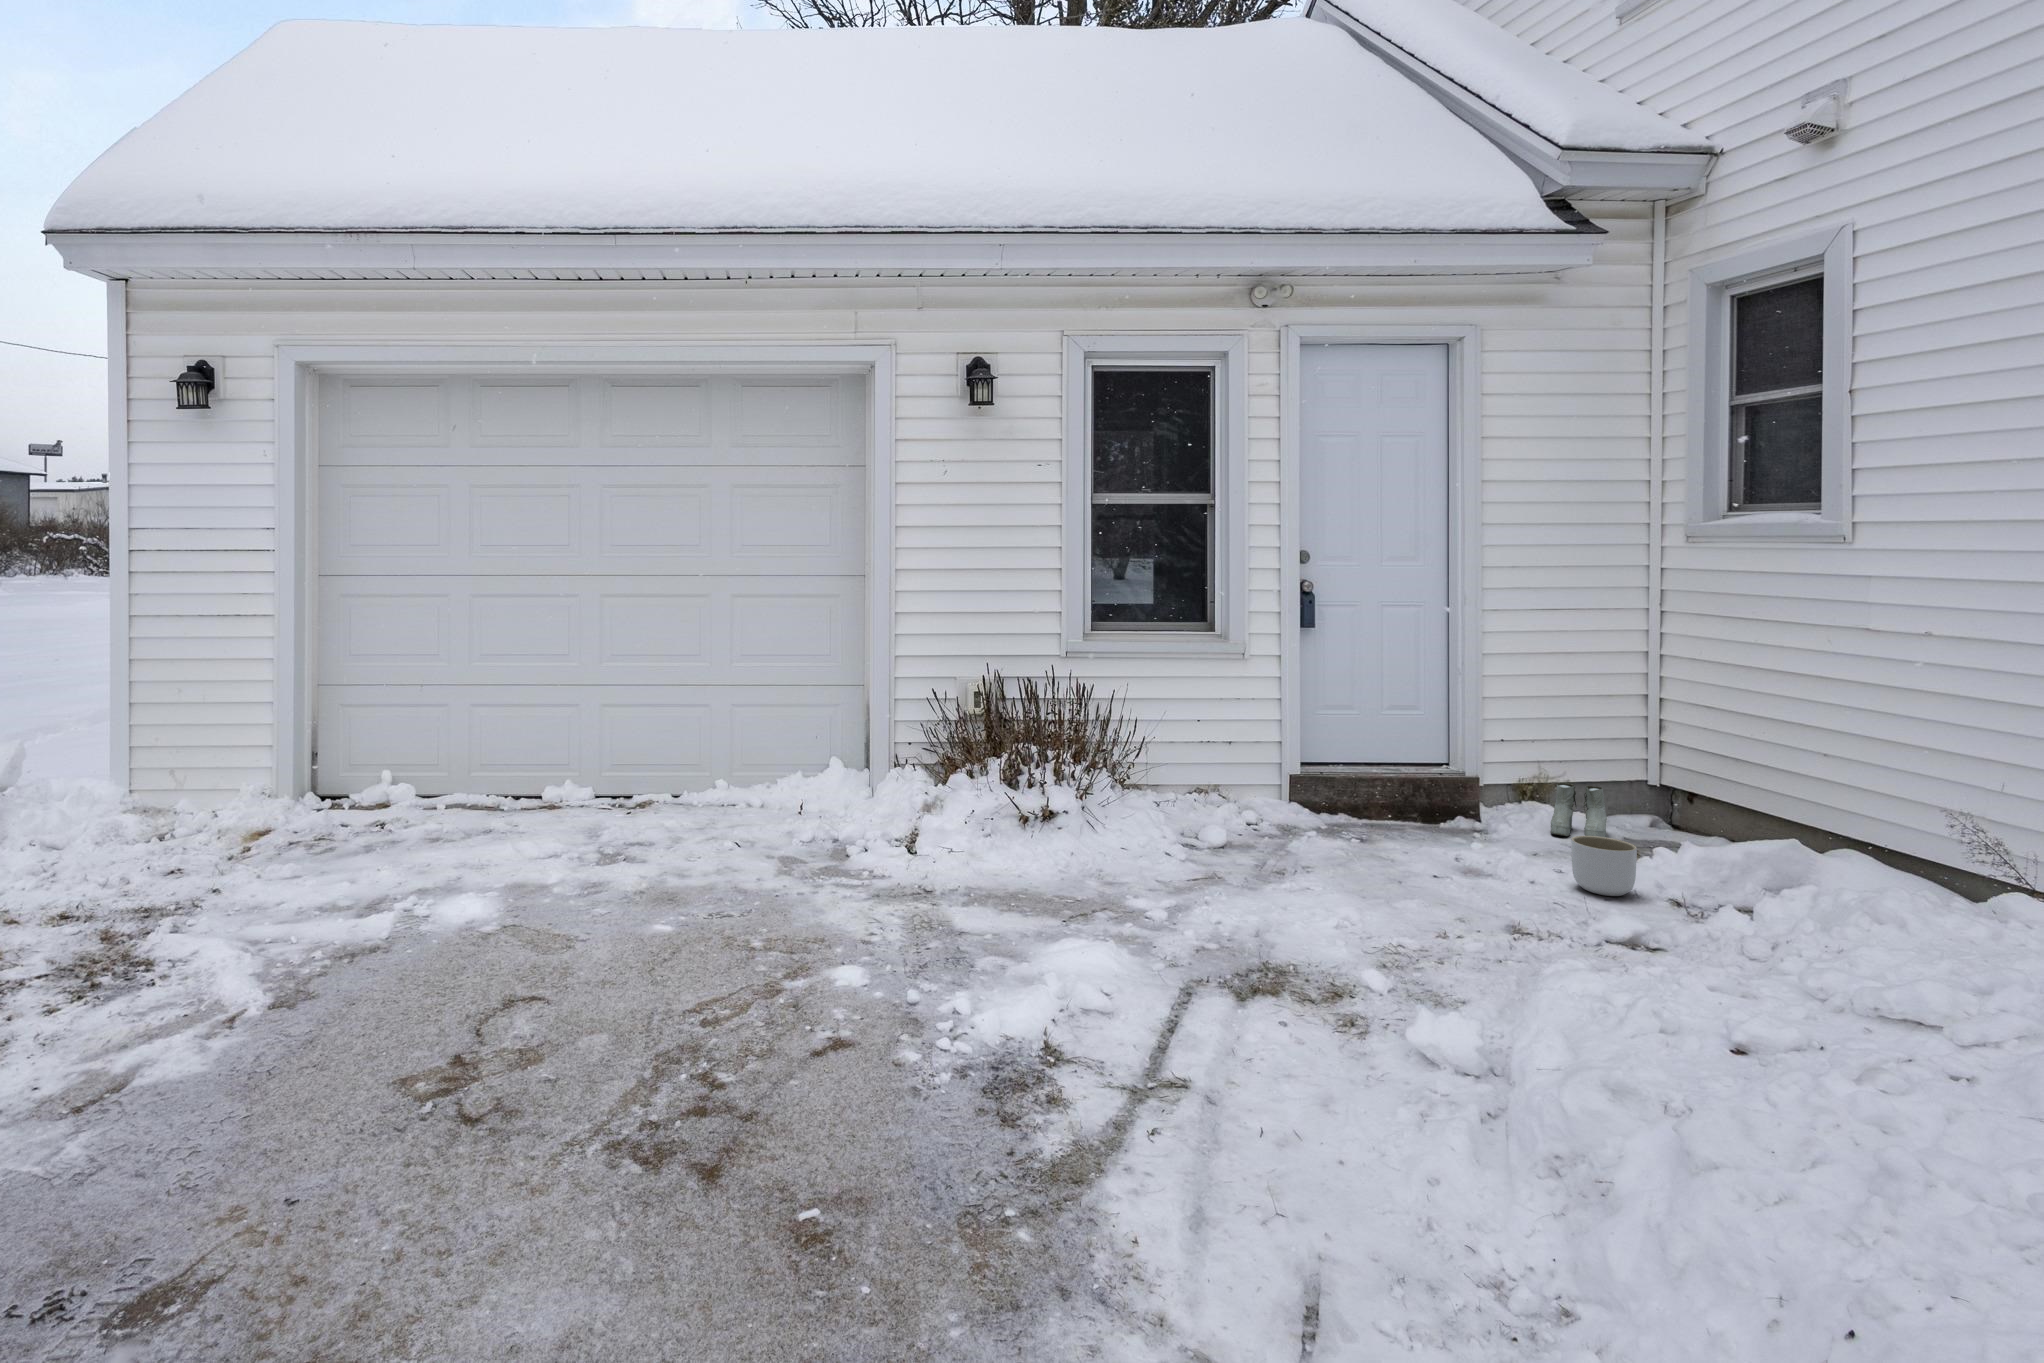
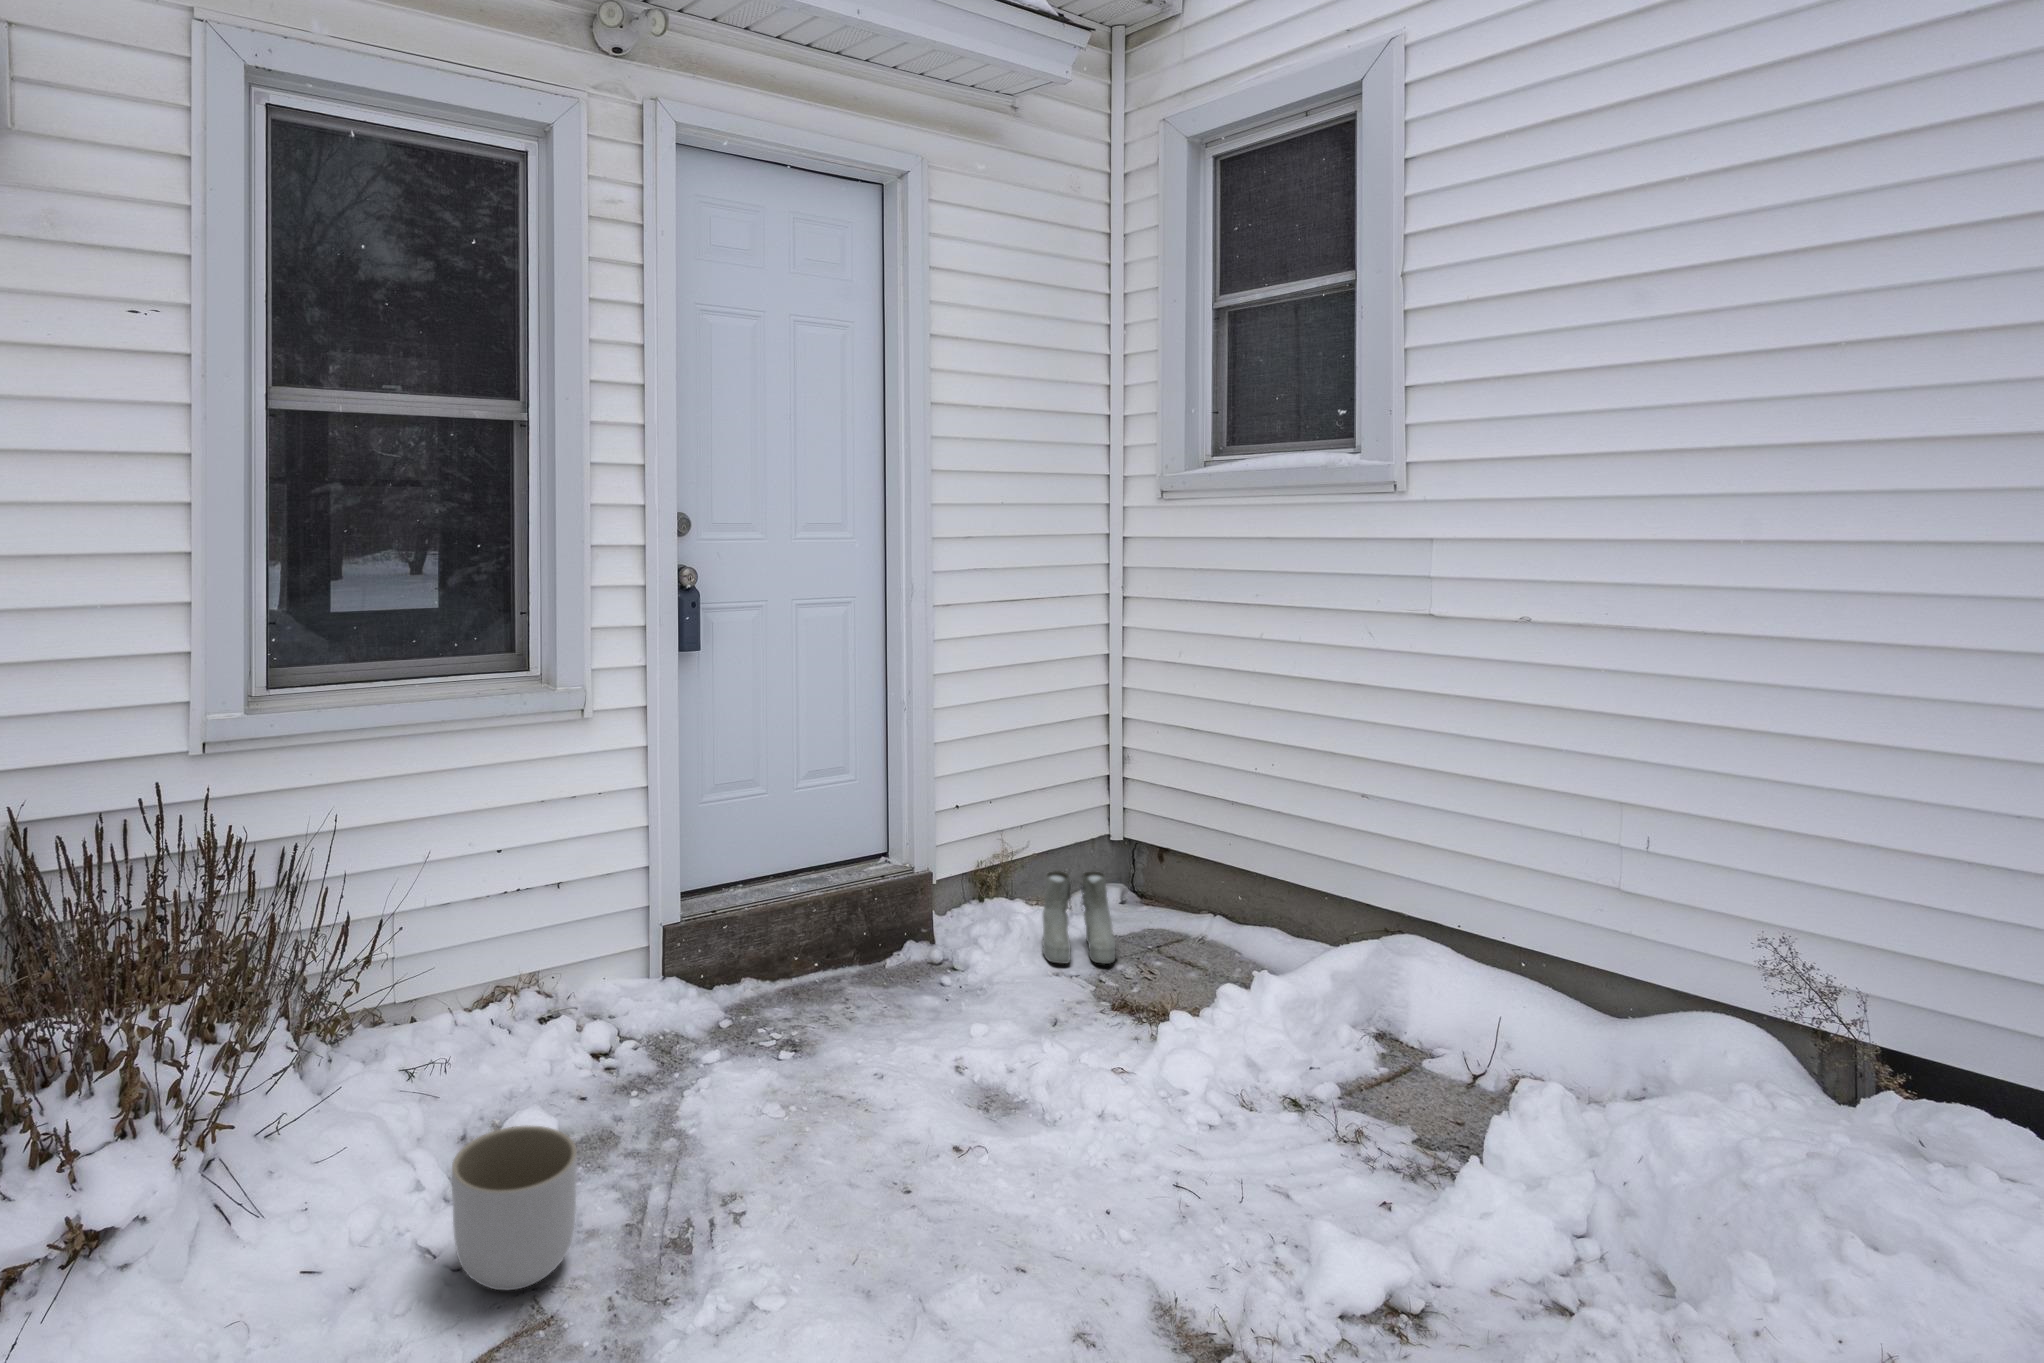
planter: present [1571,836,1637,896] -> present [452,1125,577,1290]

